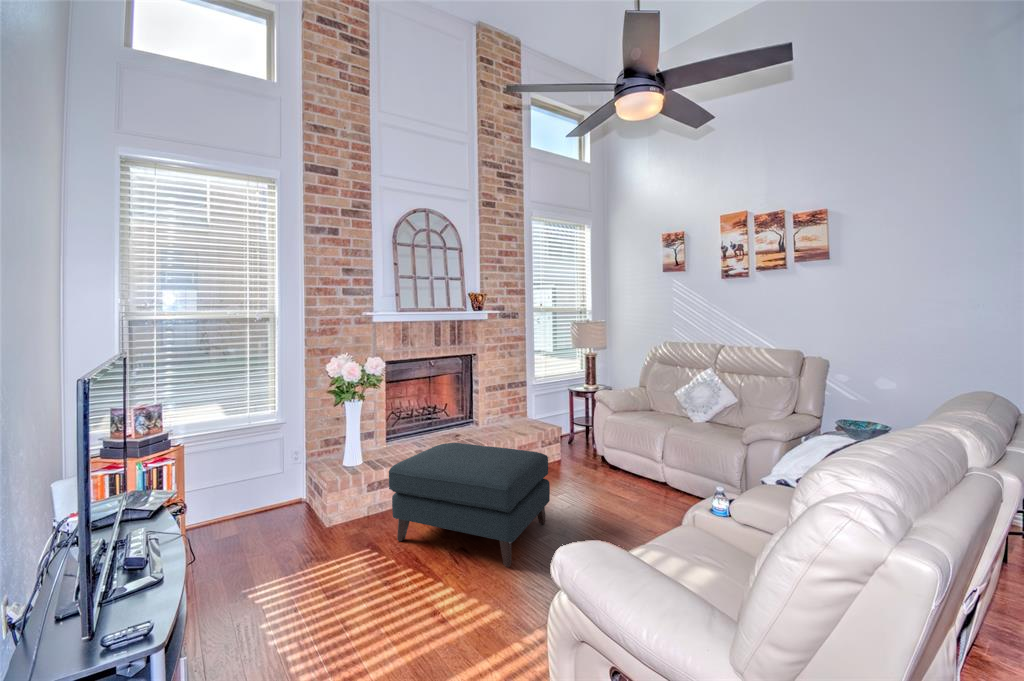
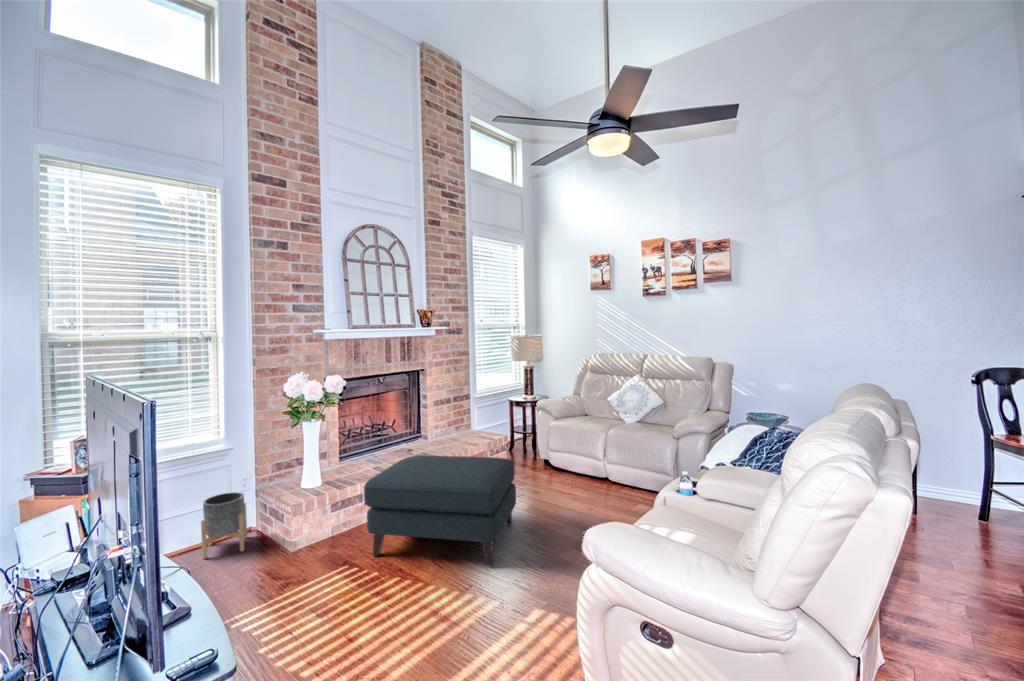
planter: none [250,465,296,525] -> present [201,492,247,559]

